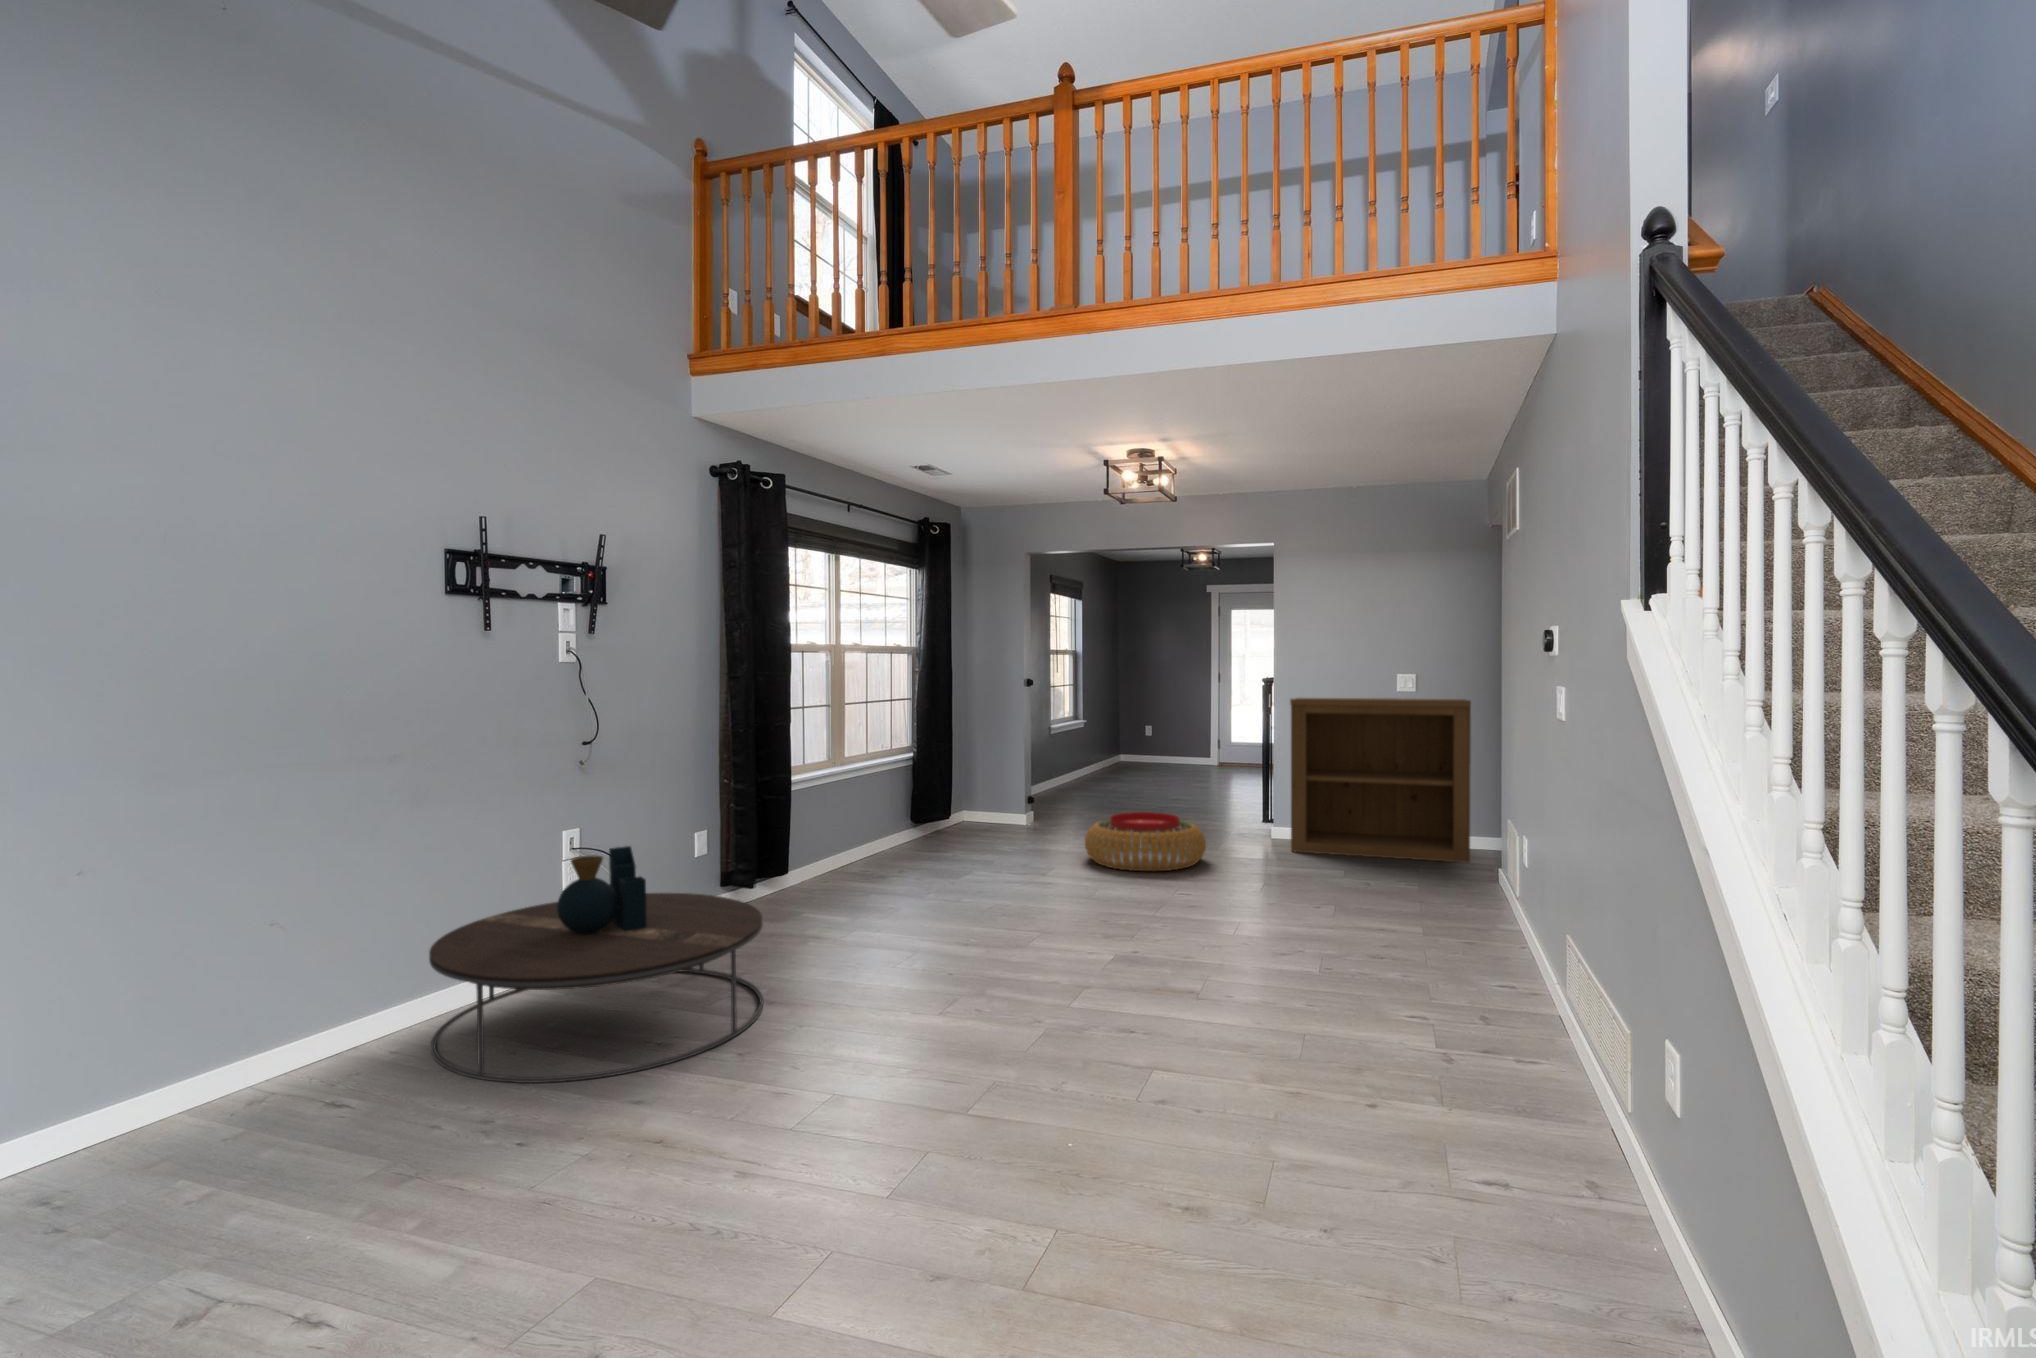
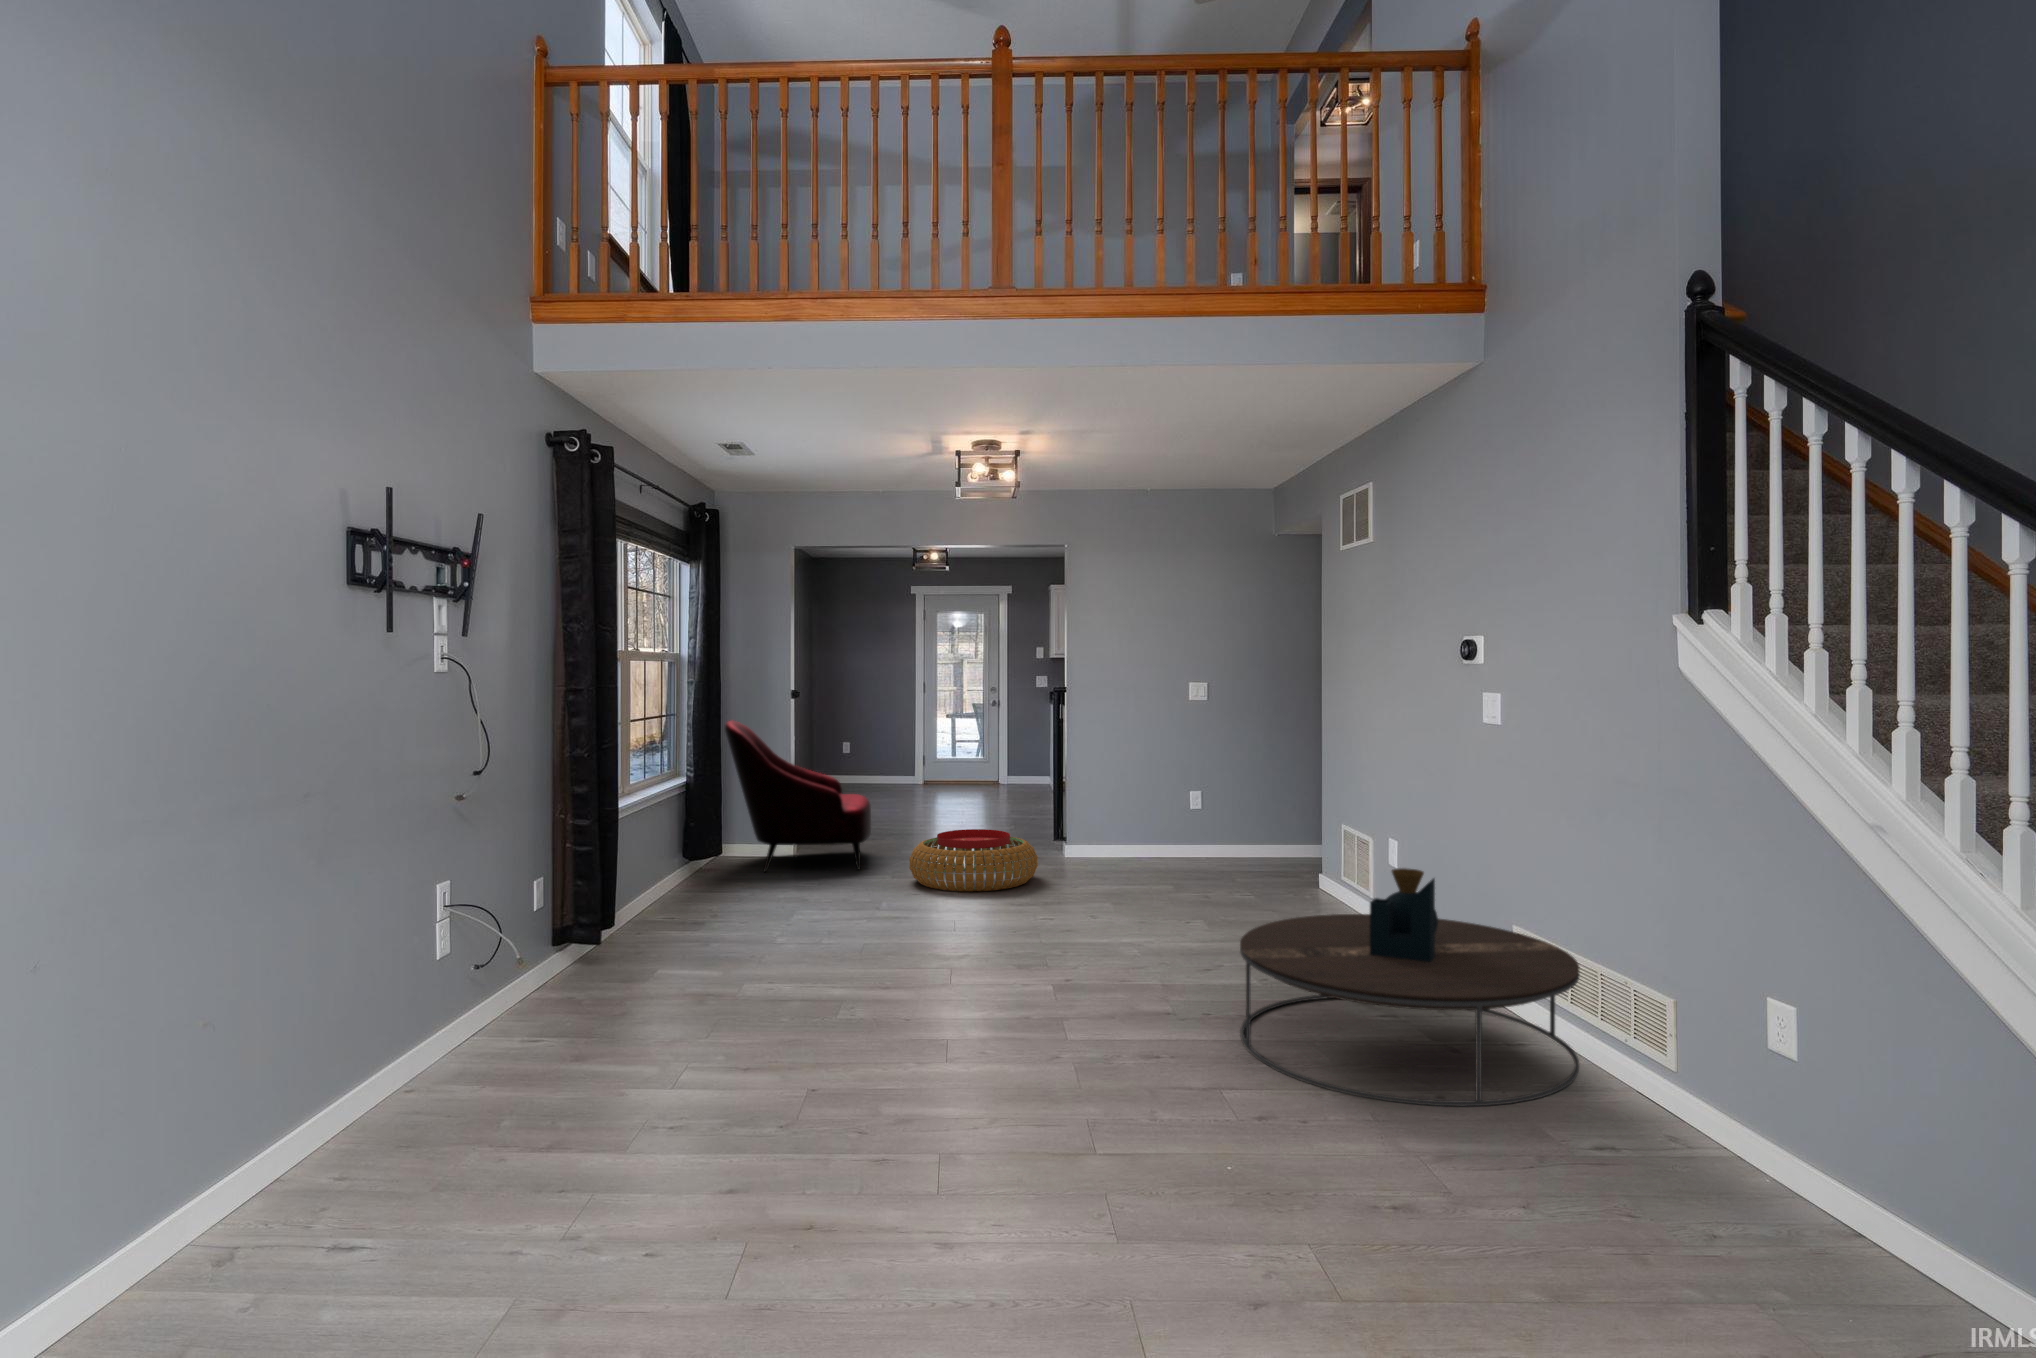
bookshelf: present [1290,698,1471,863] -> none [1092,704,1266,861]
armchair: none [951,706,1082,843] -> present [725,721,871,872]
coffee table: present [429,846,763,1083] -> present [1240,868,1580,1106]

